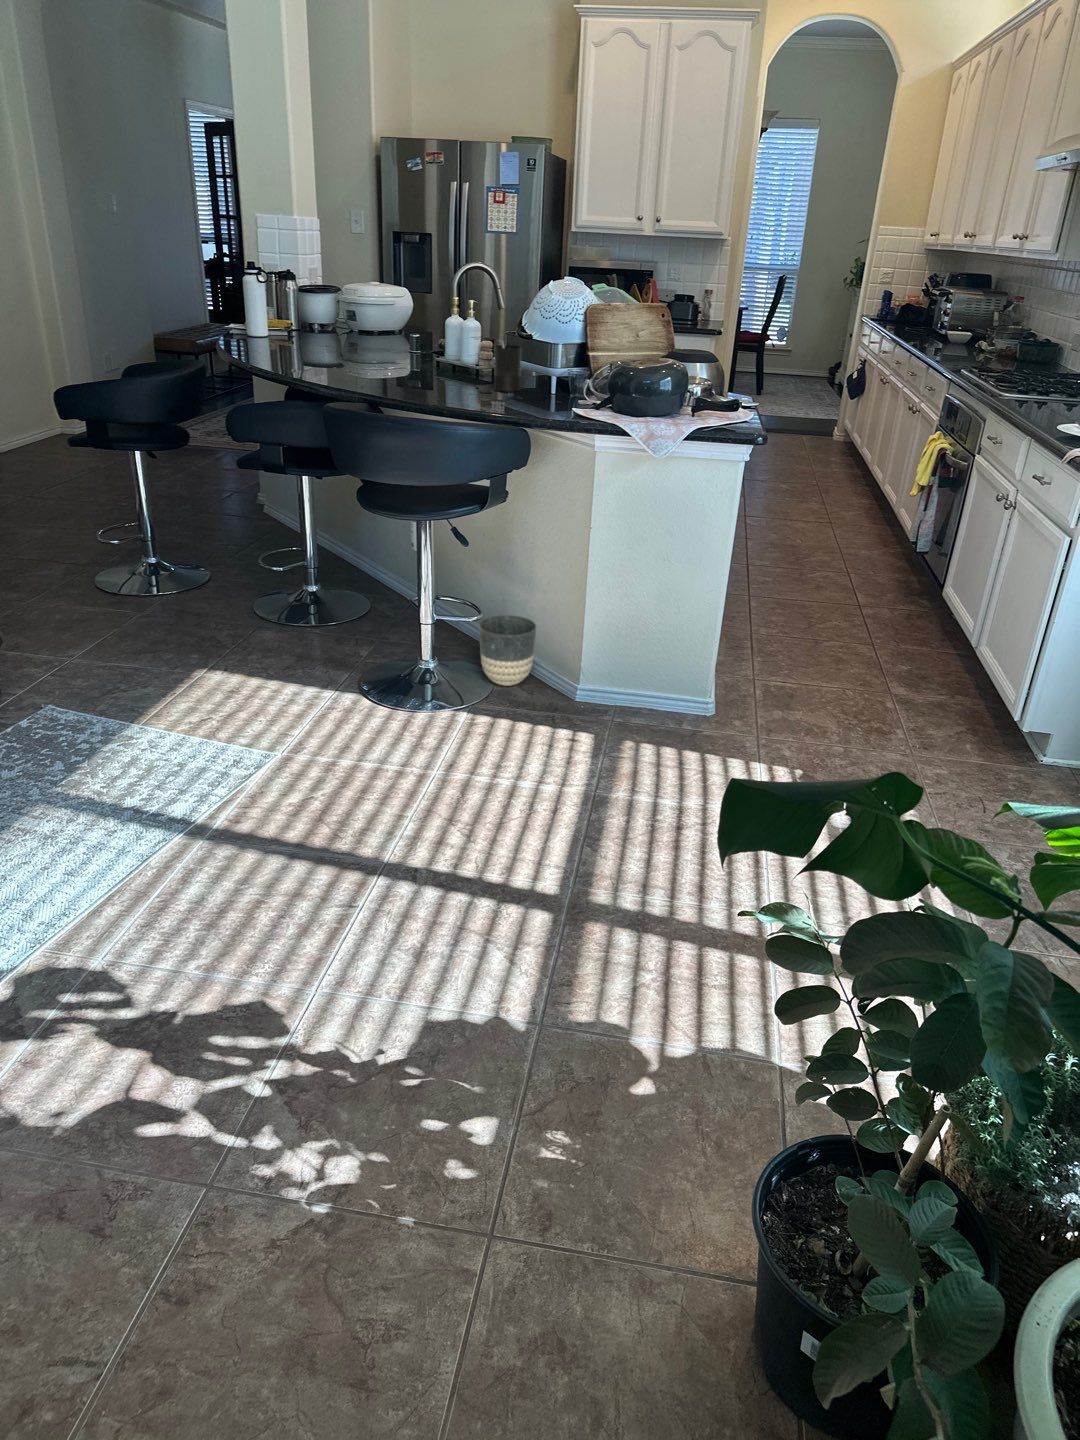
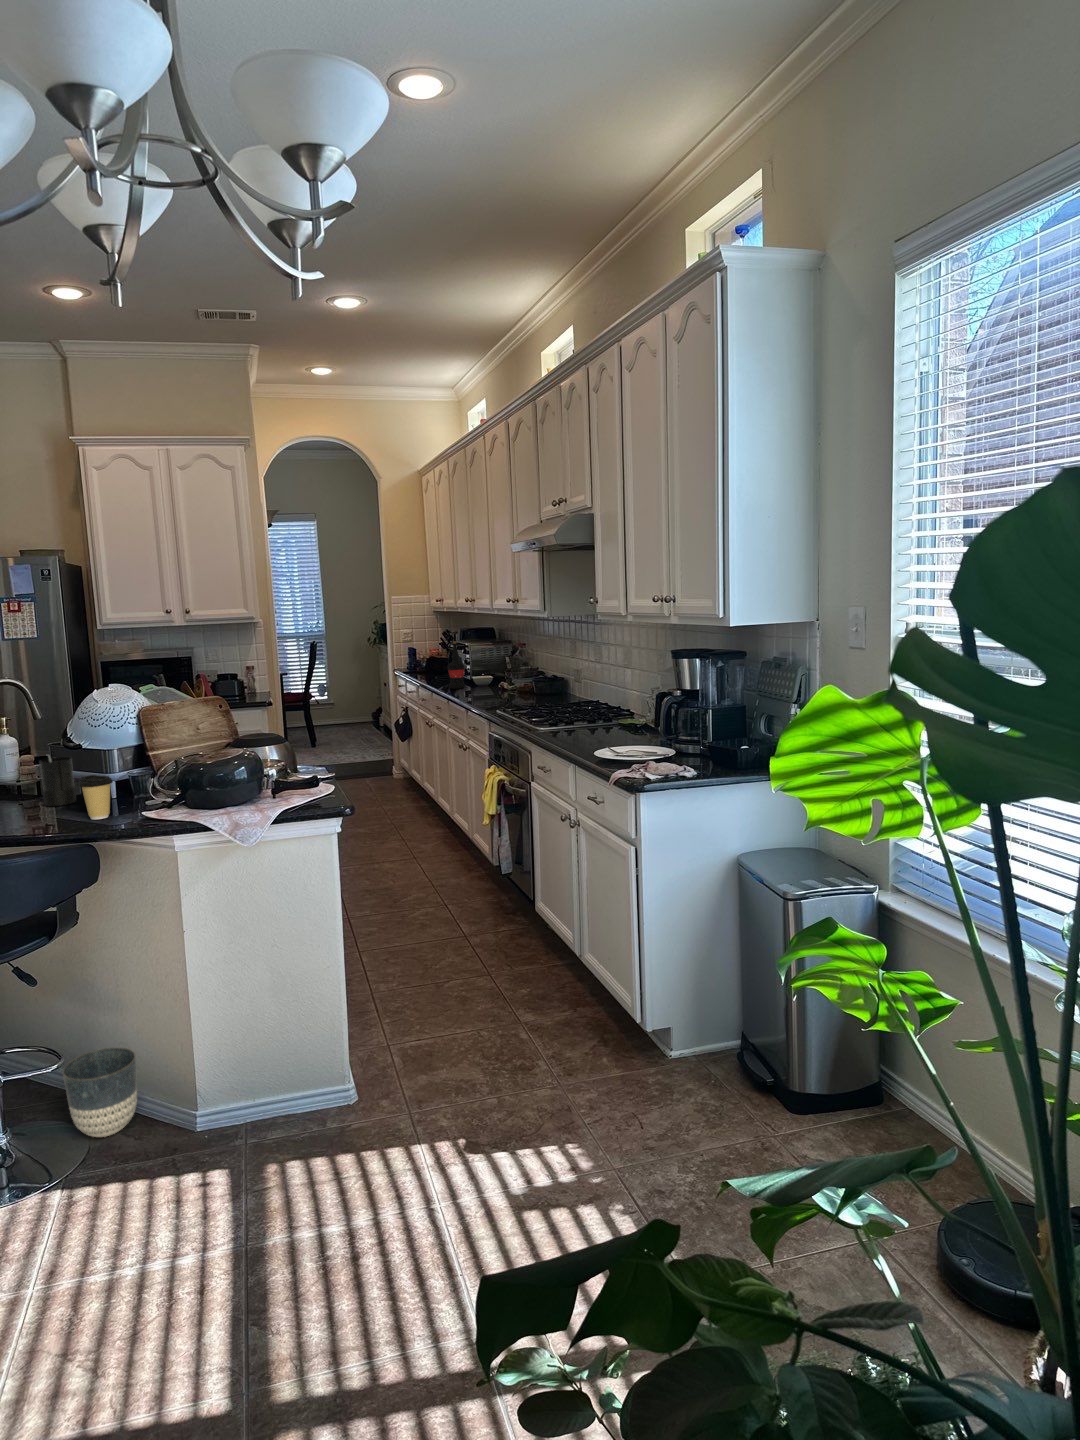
wine bottle: none [918,285,943,343] -> present [448,641,465,689]
coffee cup: none [523,365,552,408] -> present [79,775,113,820]

